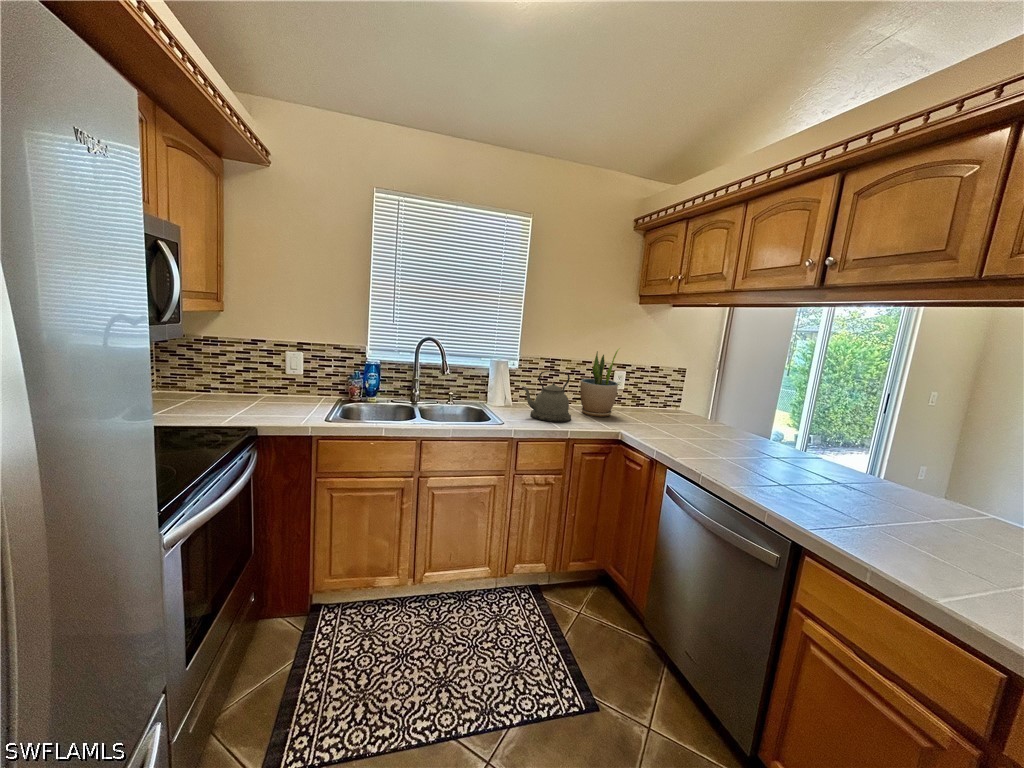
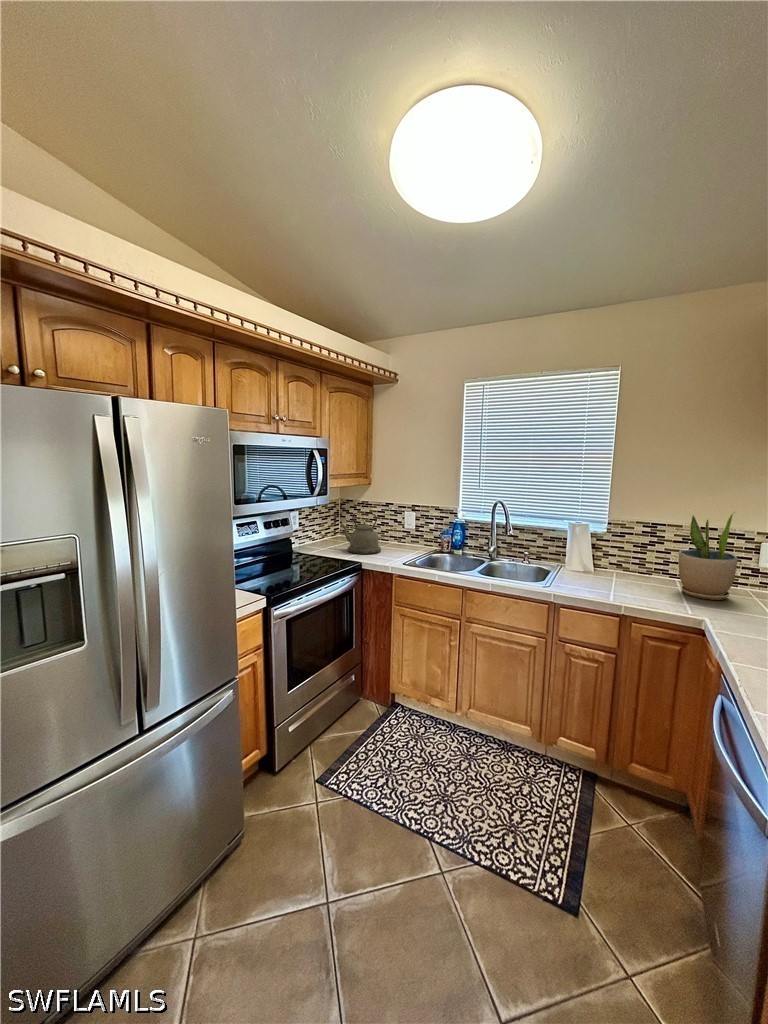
kettle: present [522,371,571,422] -> present [341,513,381,554]

